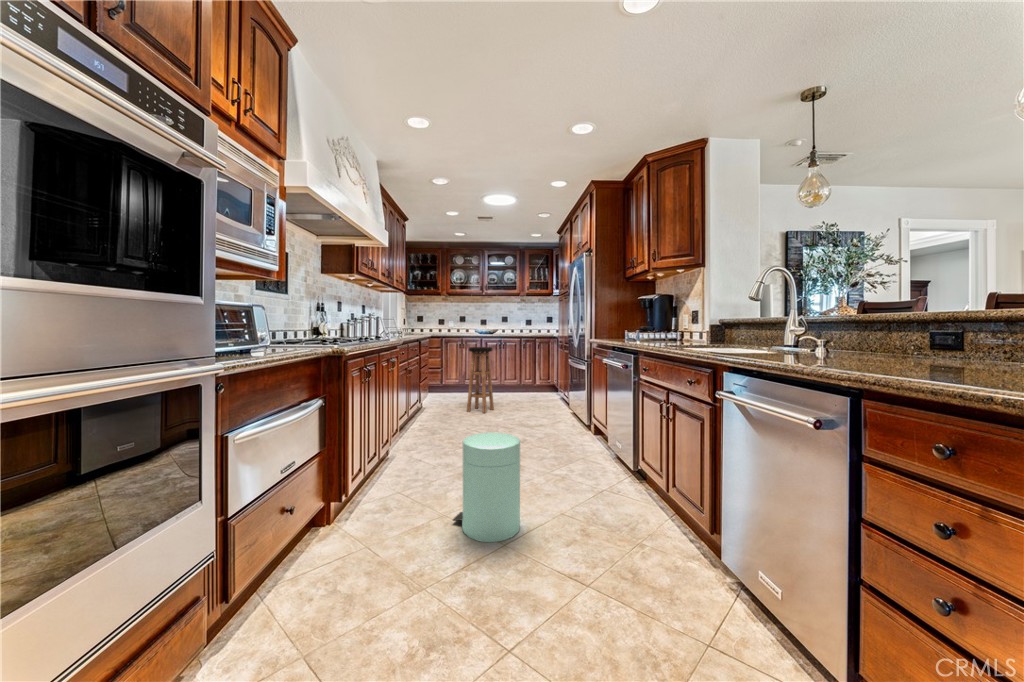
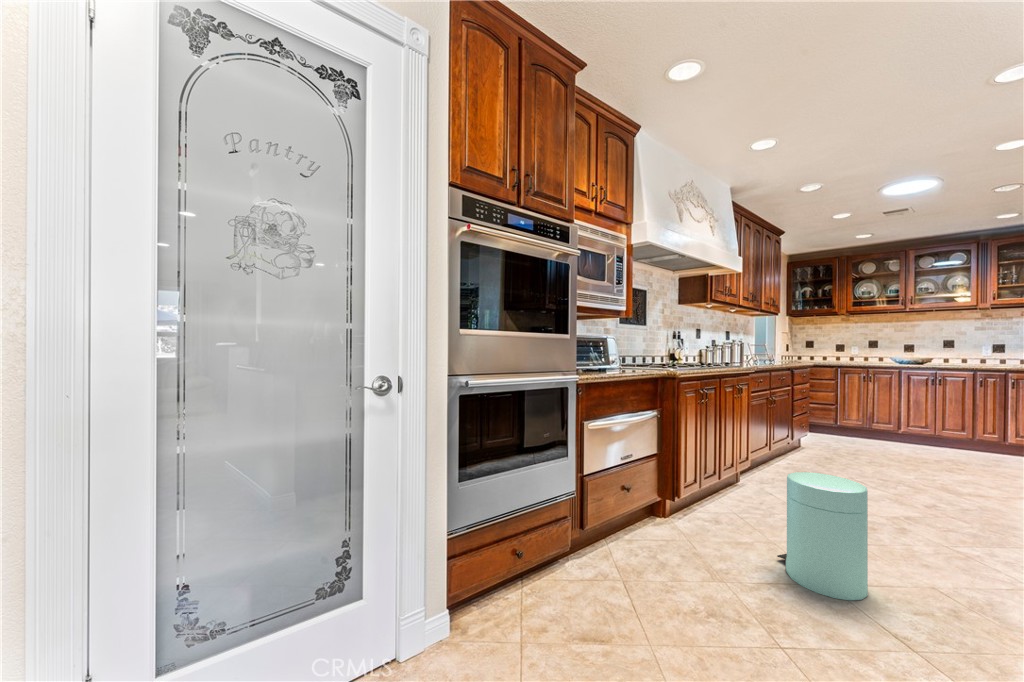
bar stool: present [467,347,494,413] -> none [863,381,913,471]

